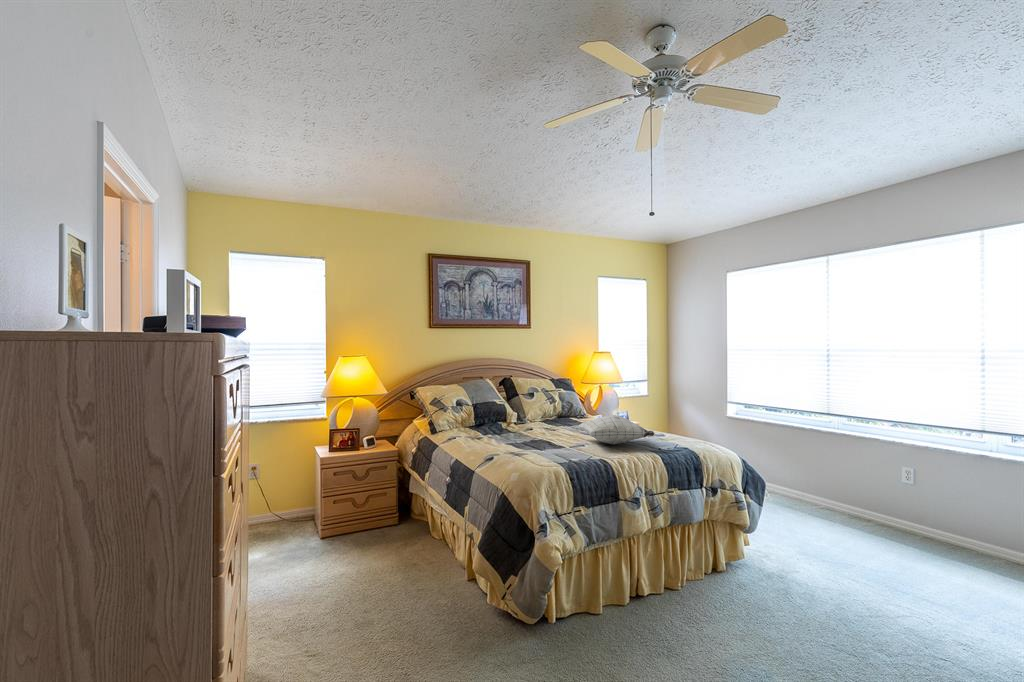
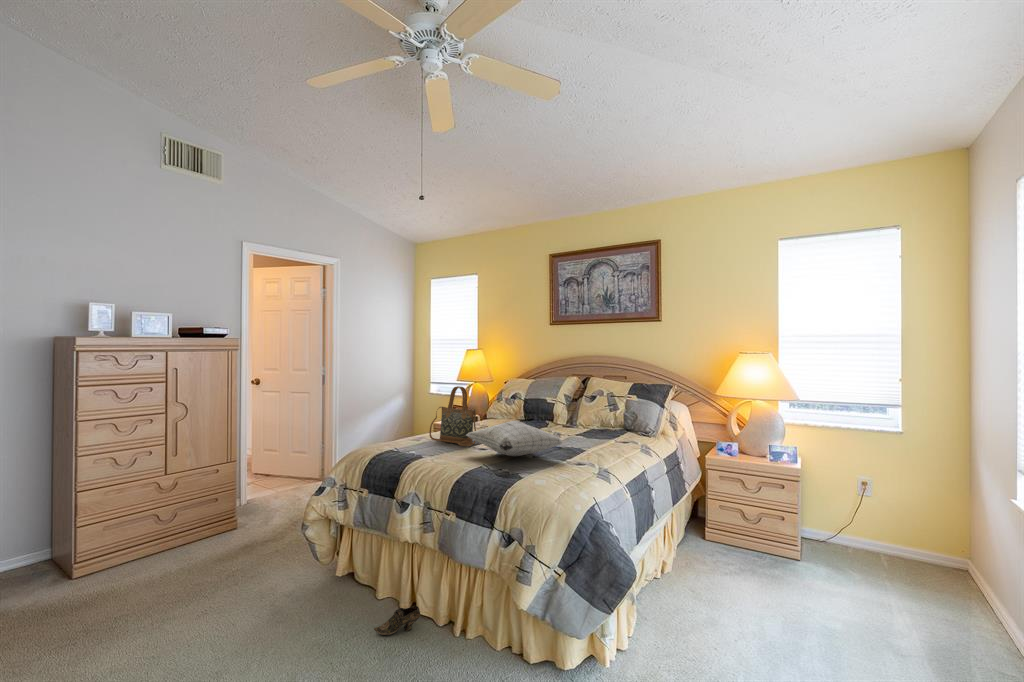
handbag: none [512,393,568,451] -> present [429,386,476,446]
shoe: none [644,584,658,619] -> present [374,606,420,635]

